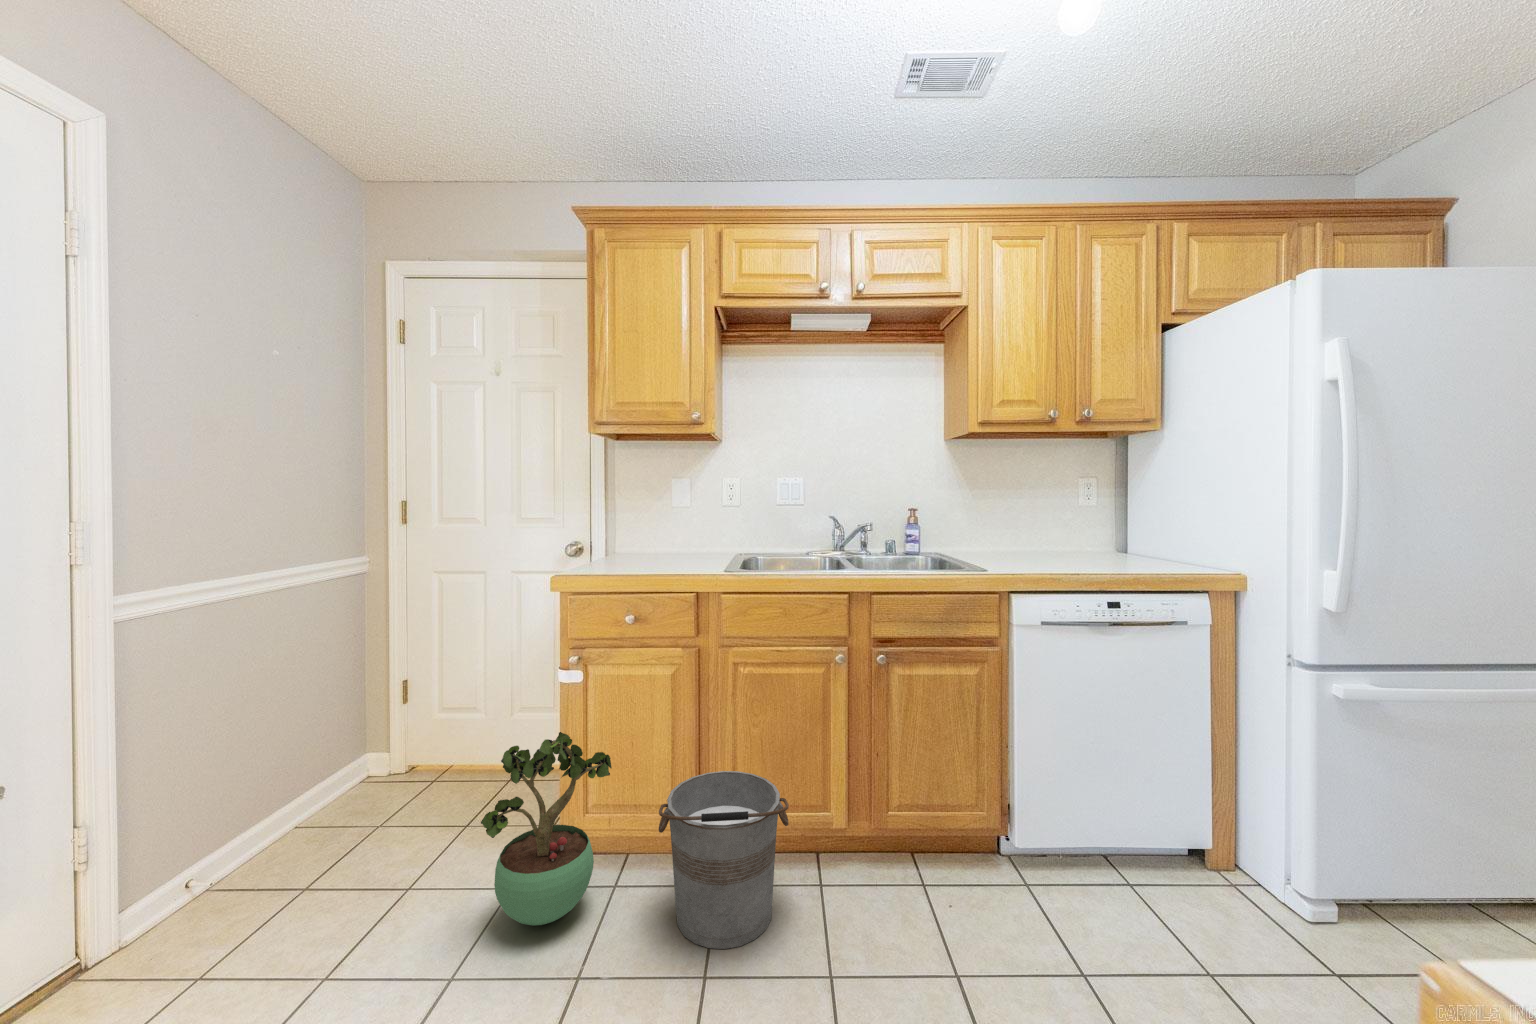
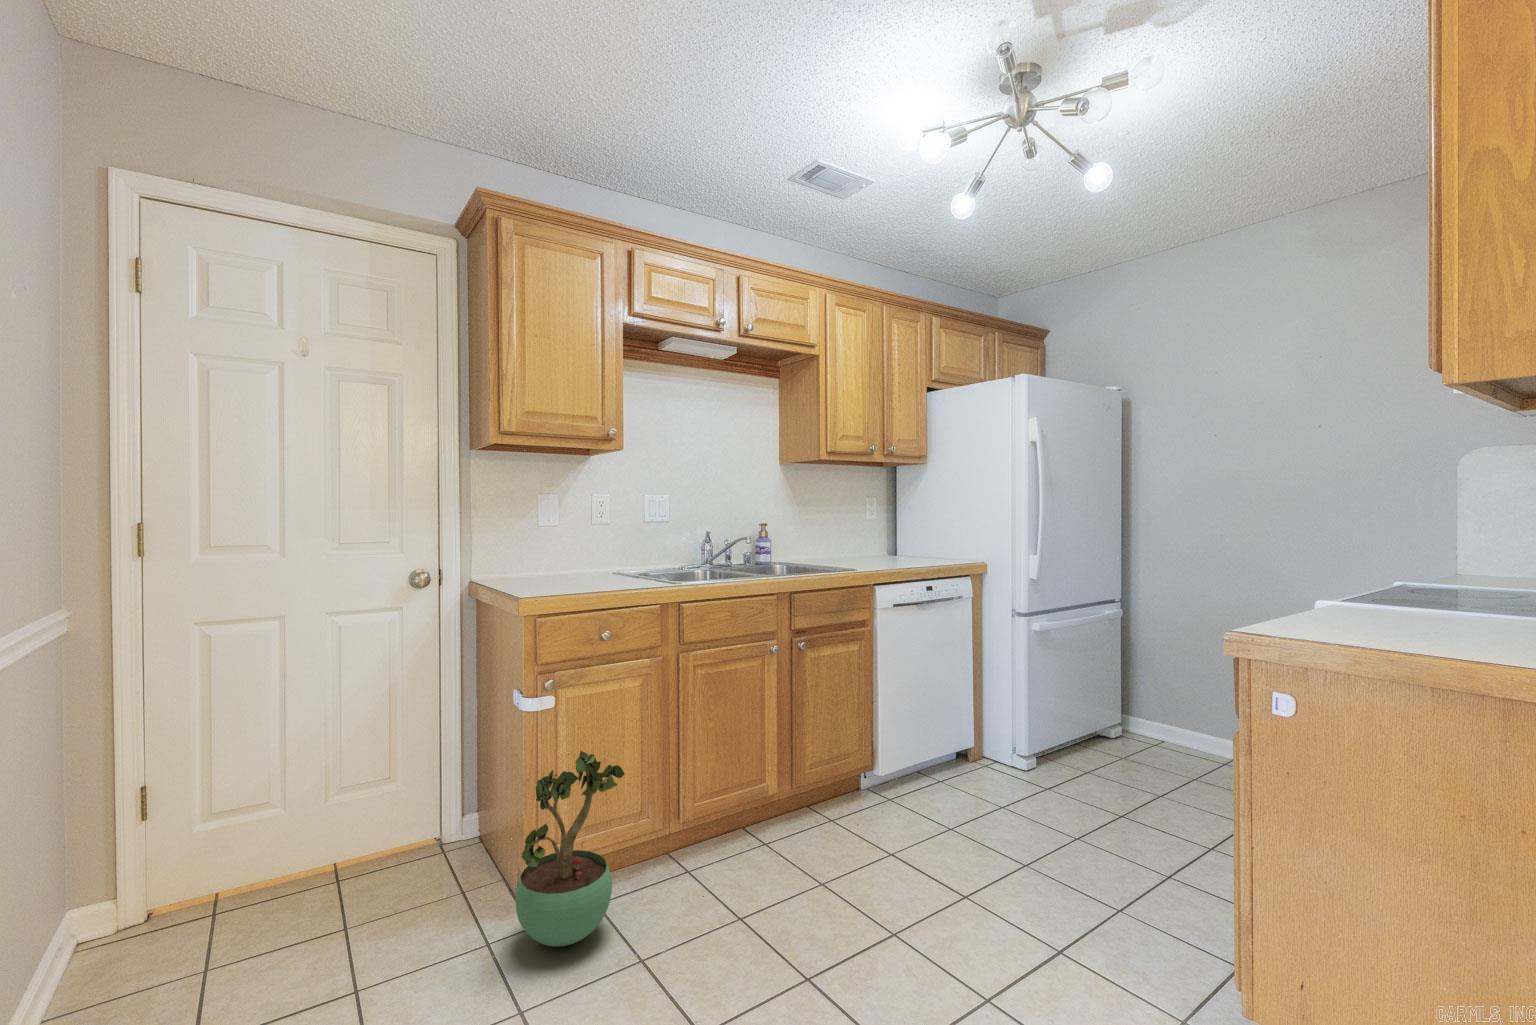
bucket: present [659,771,789,949] -> none [664,761,777,903]

